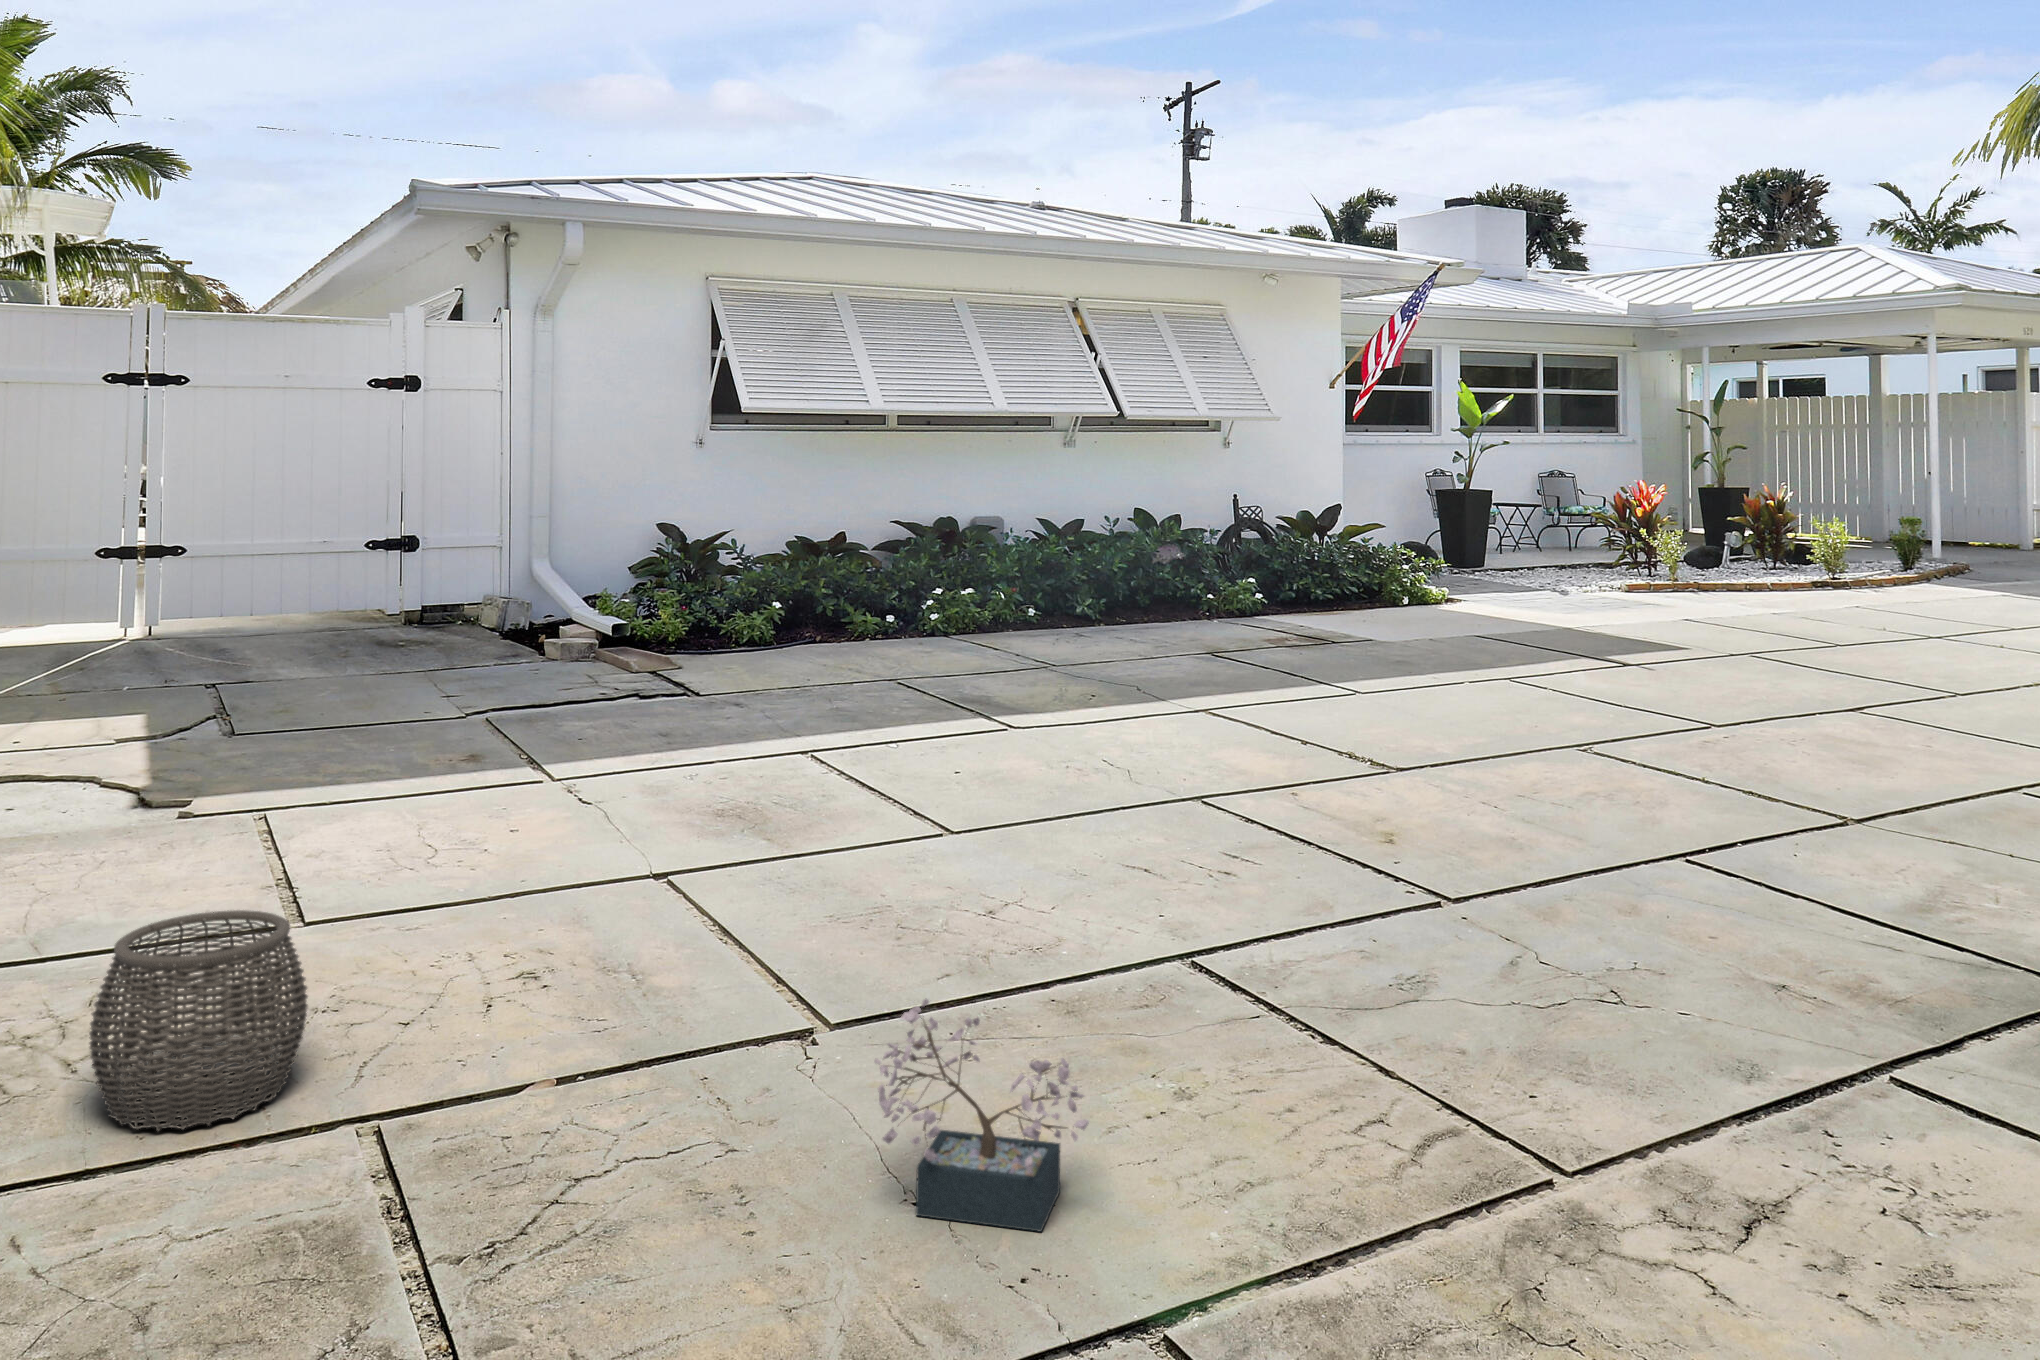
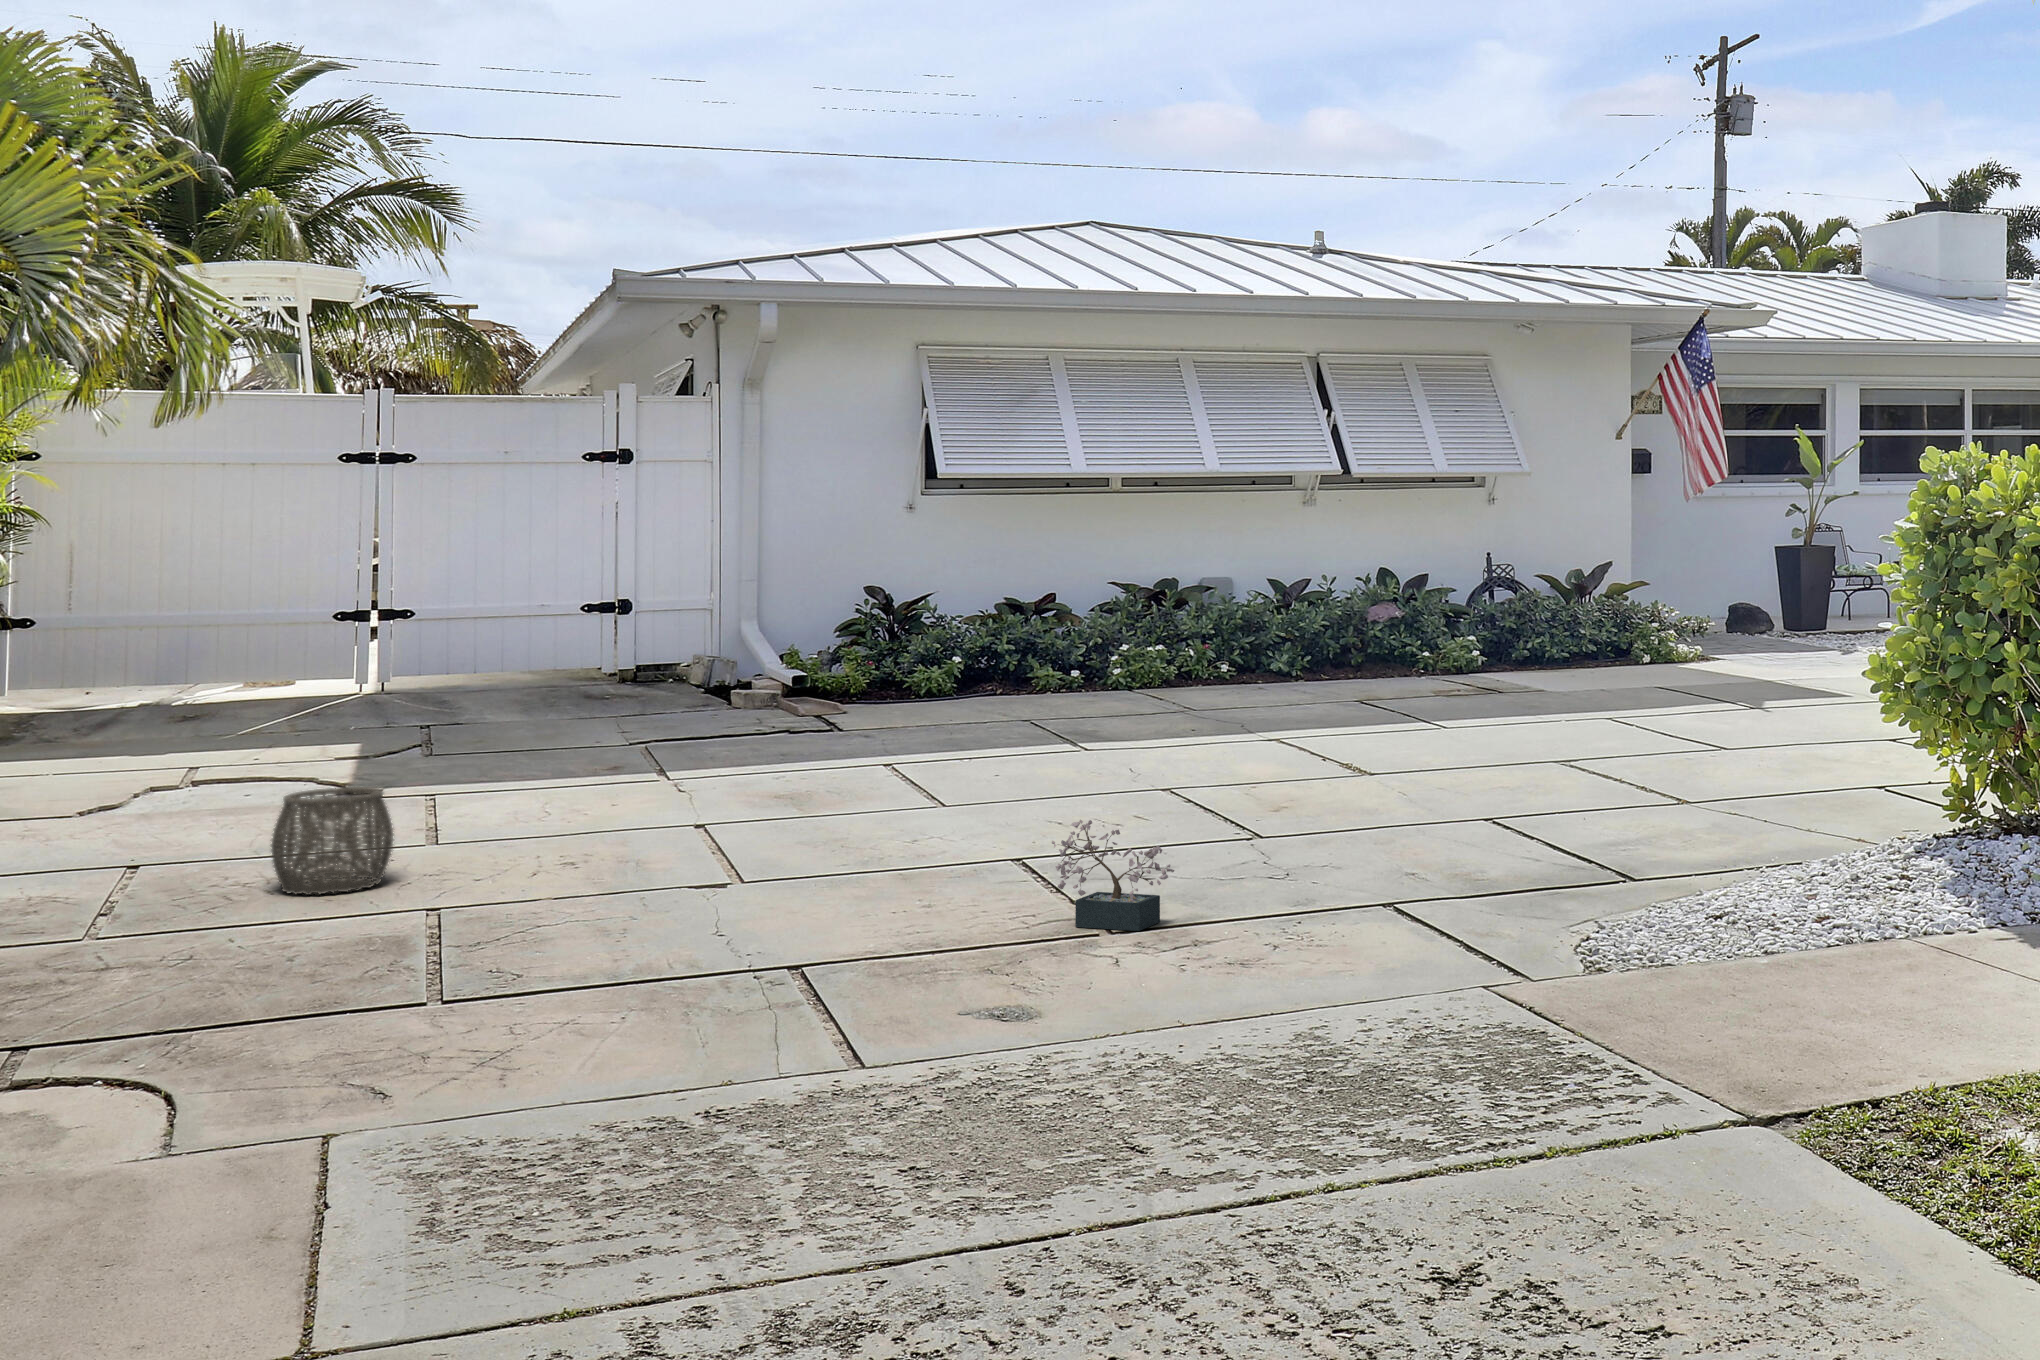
decorative plant: present [874,999,1089,1232] -> present [1052,820,1174,931]

